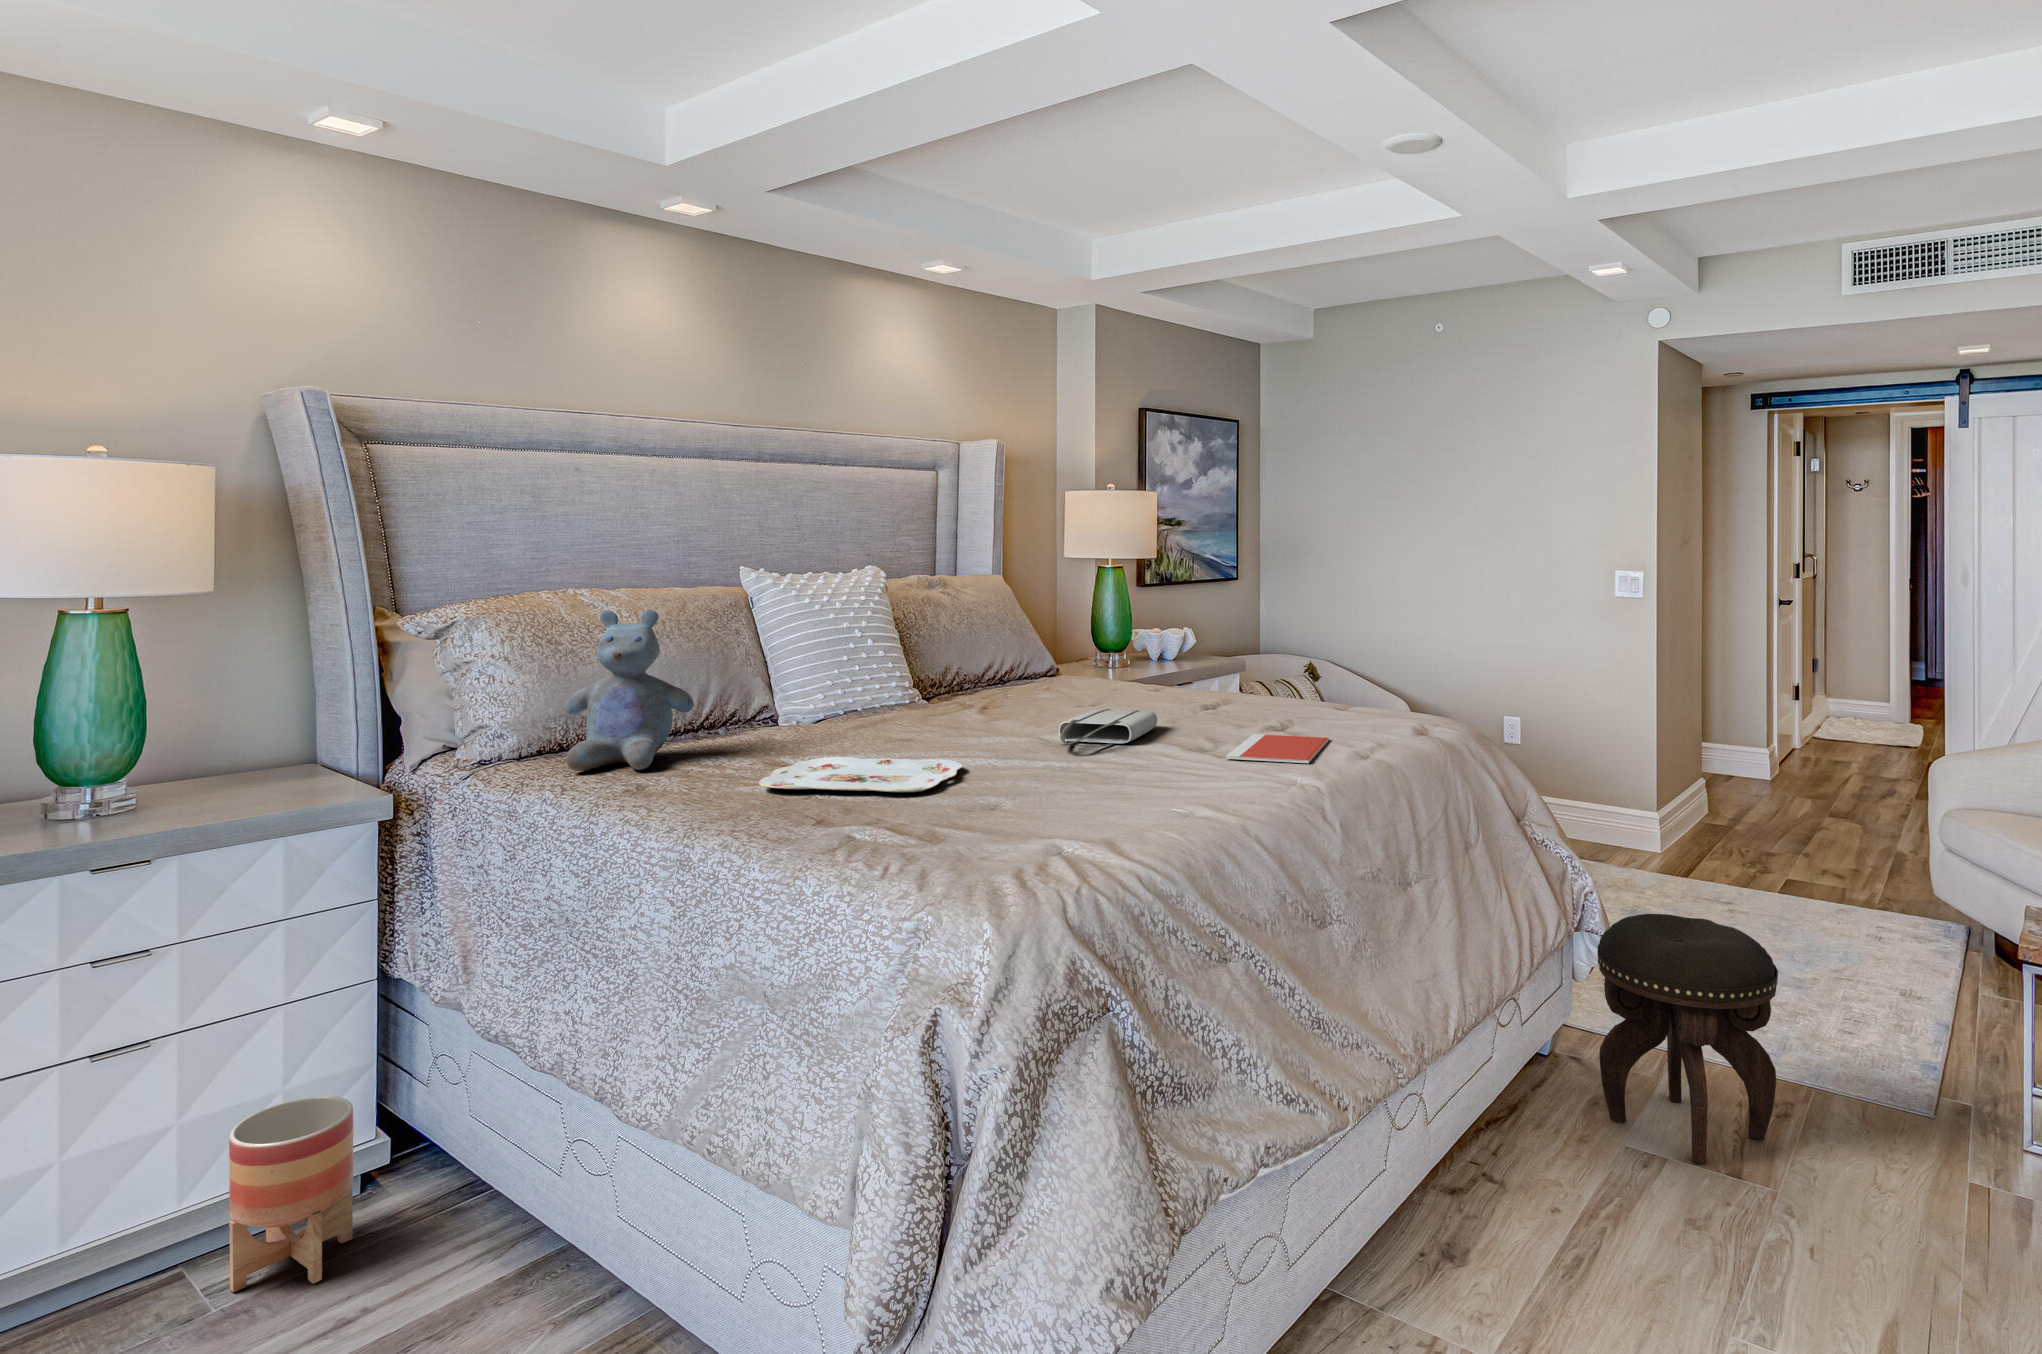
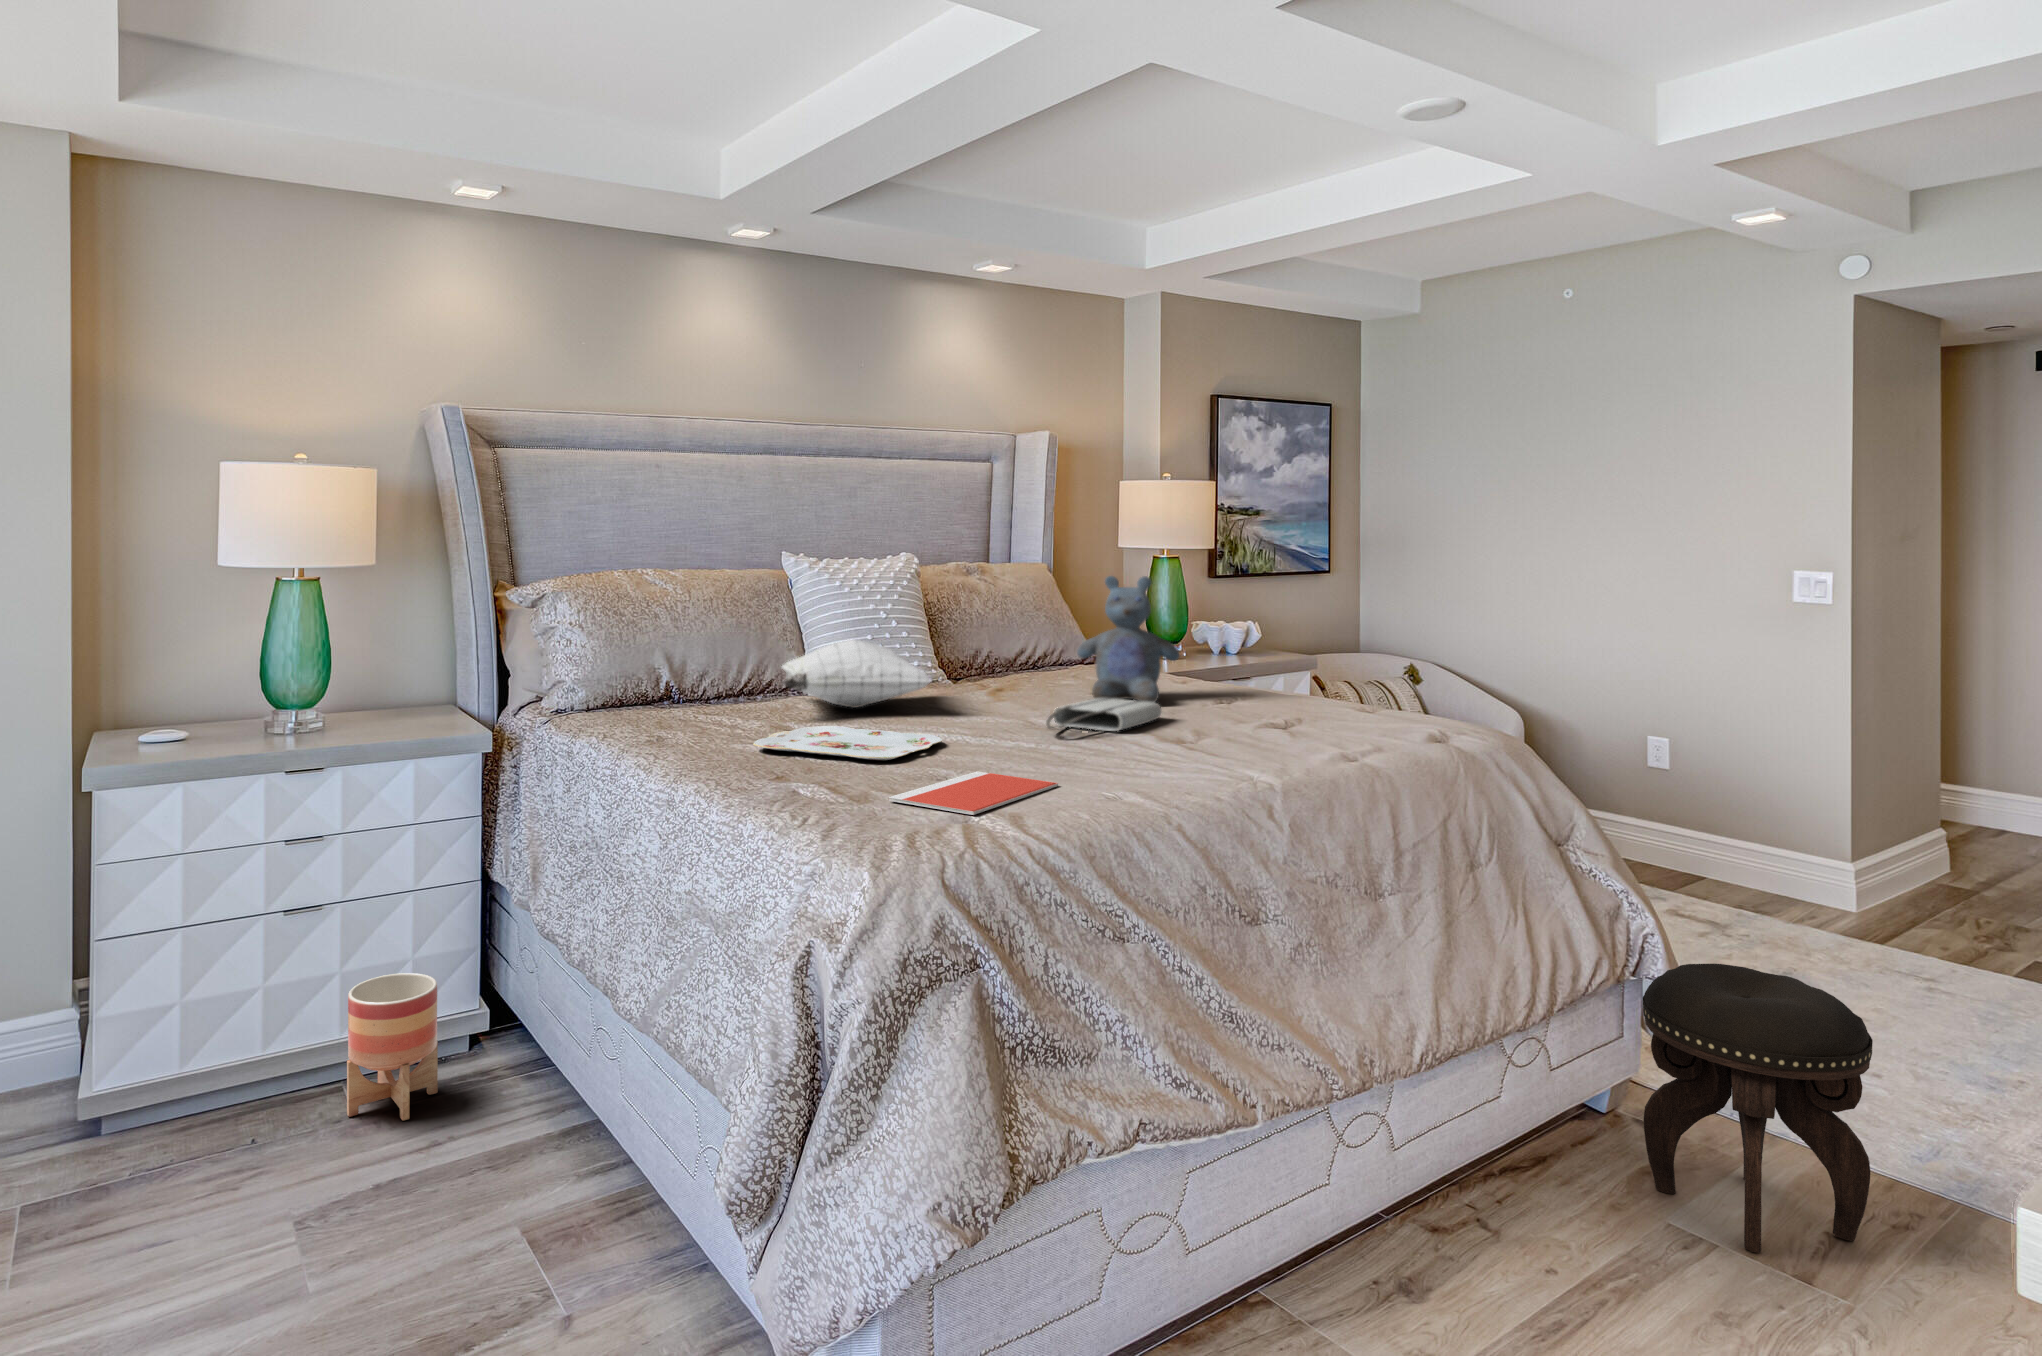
stuffed bear: present [565,610,694,771] -> present [1077,576,1180,702]
pillow: none [746,661,926,735] -> present [782,639,930,708]
notebook: present [1225,734,1329,763] -> present [888,771,1058,815]

